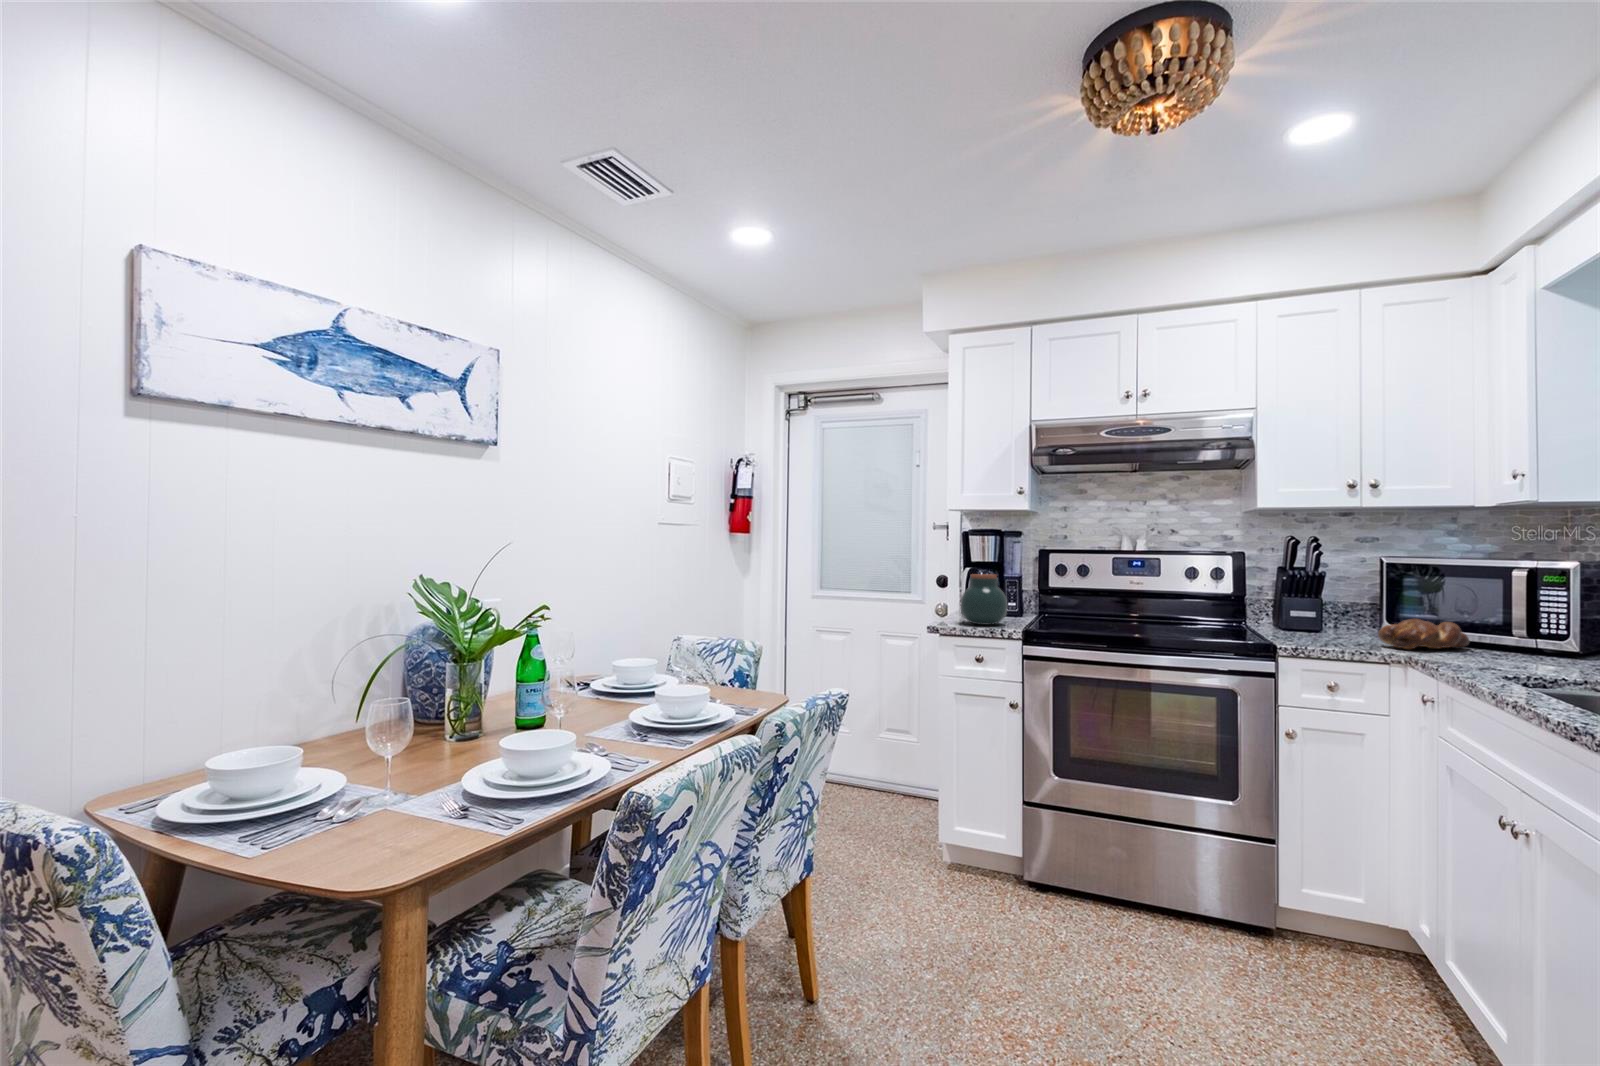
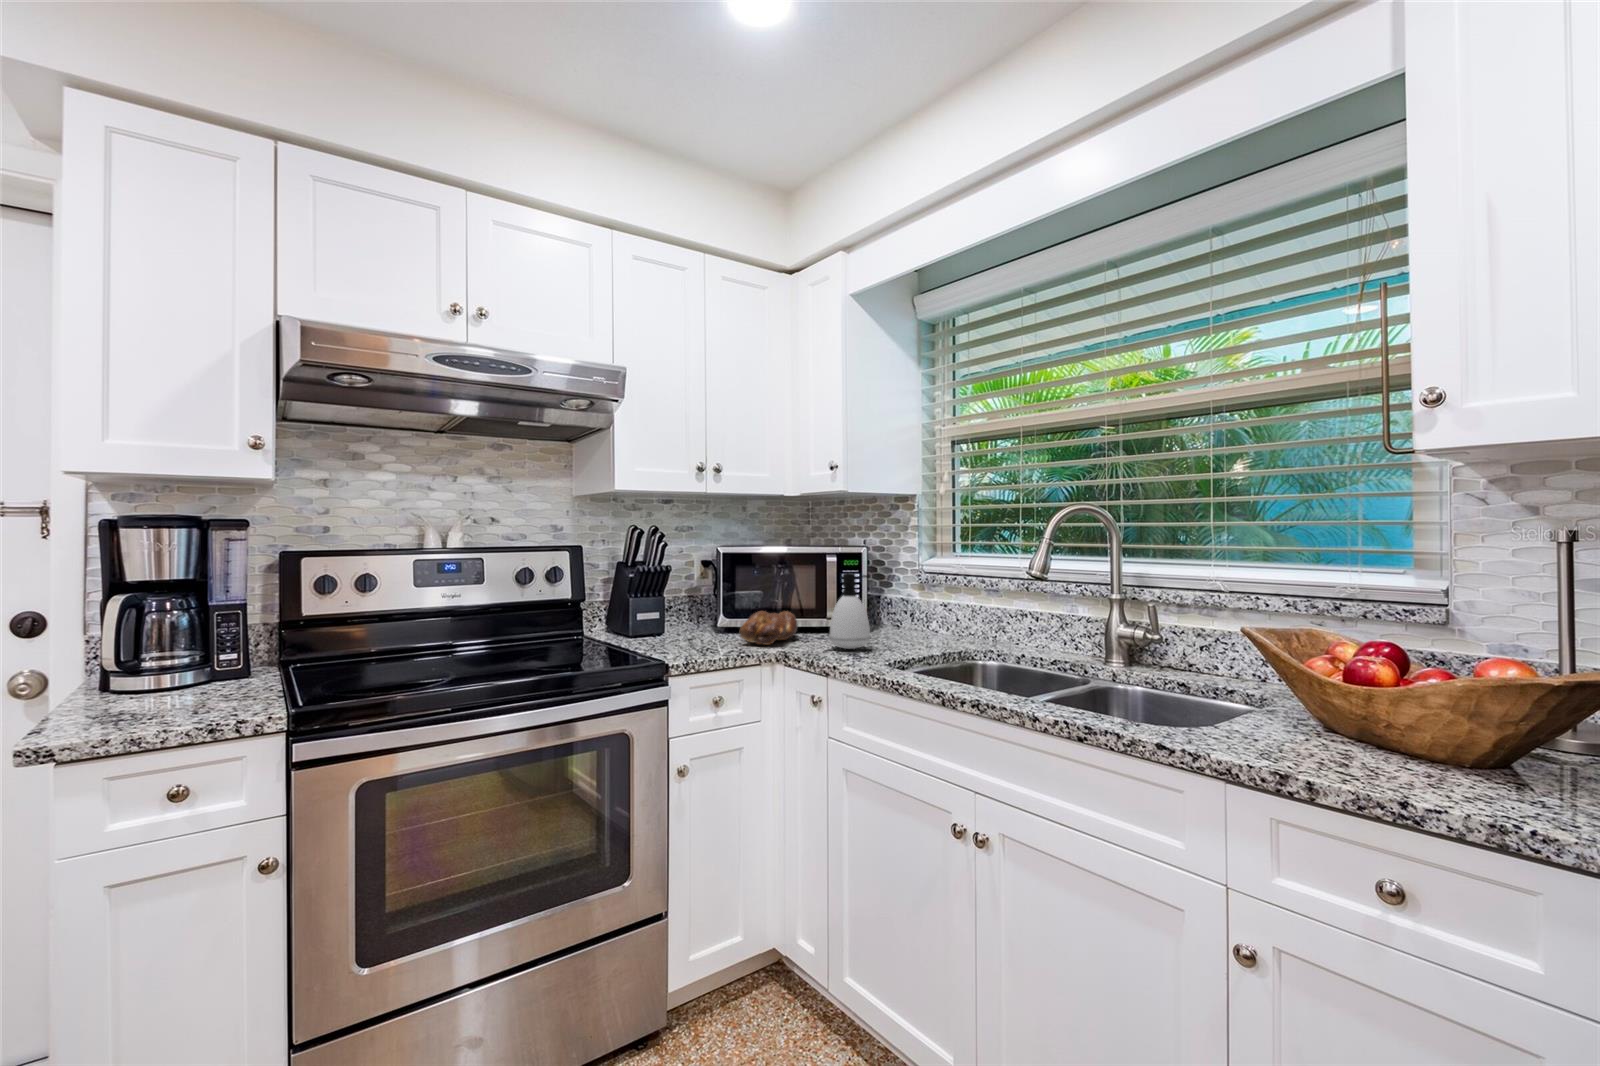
jar: present [961,574,1007,625] -> none [113,604,238,714]
soap dispenser: none [1476,585,1537,664] -> present [830,573,870,649]

